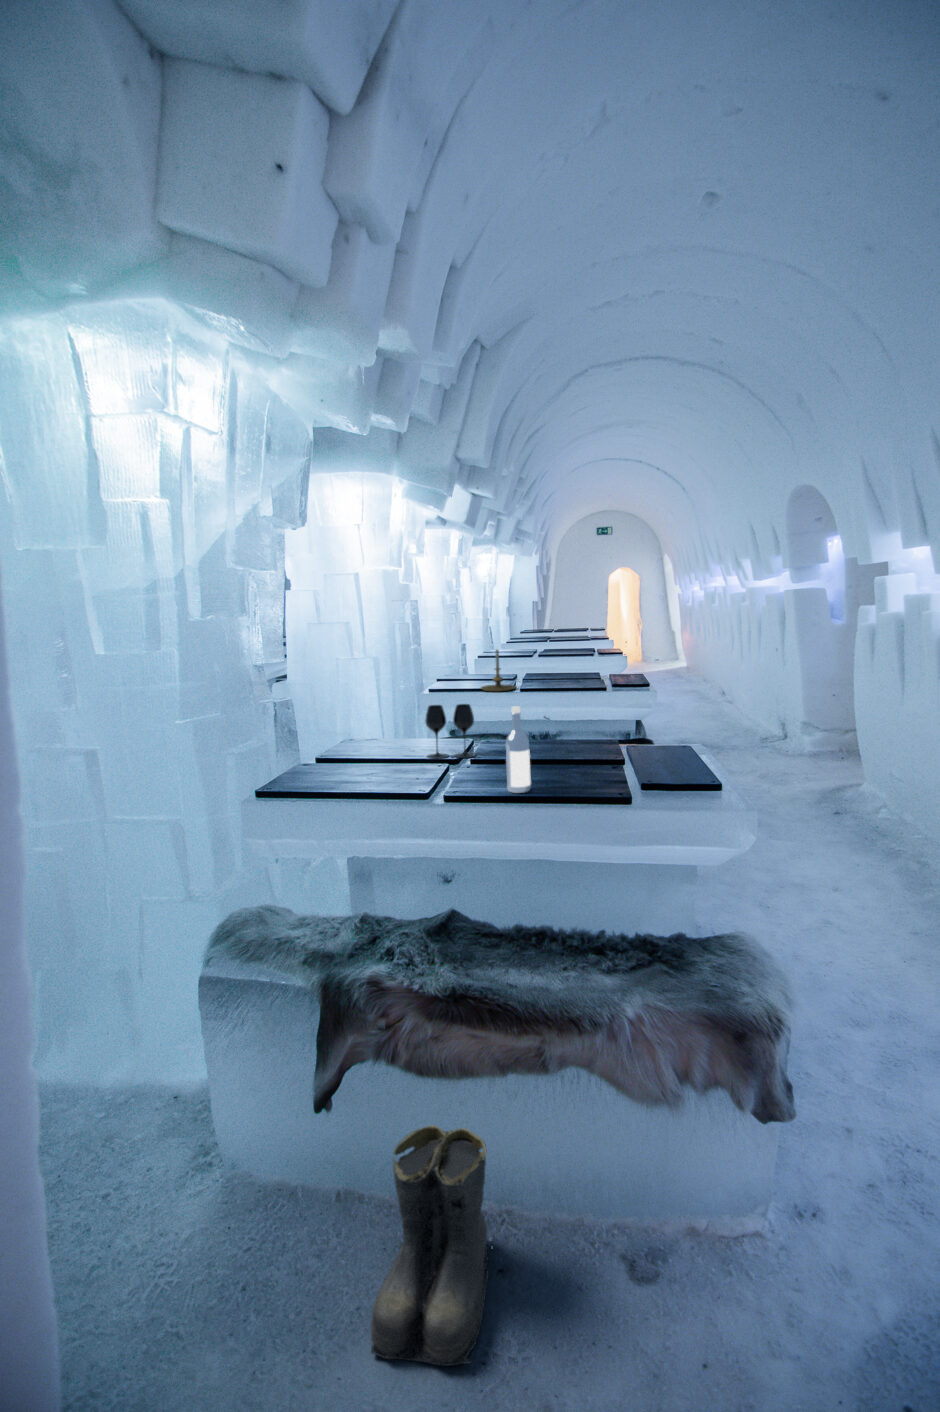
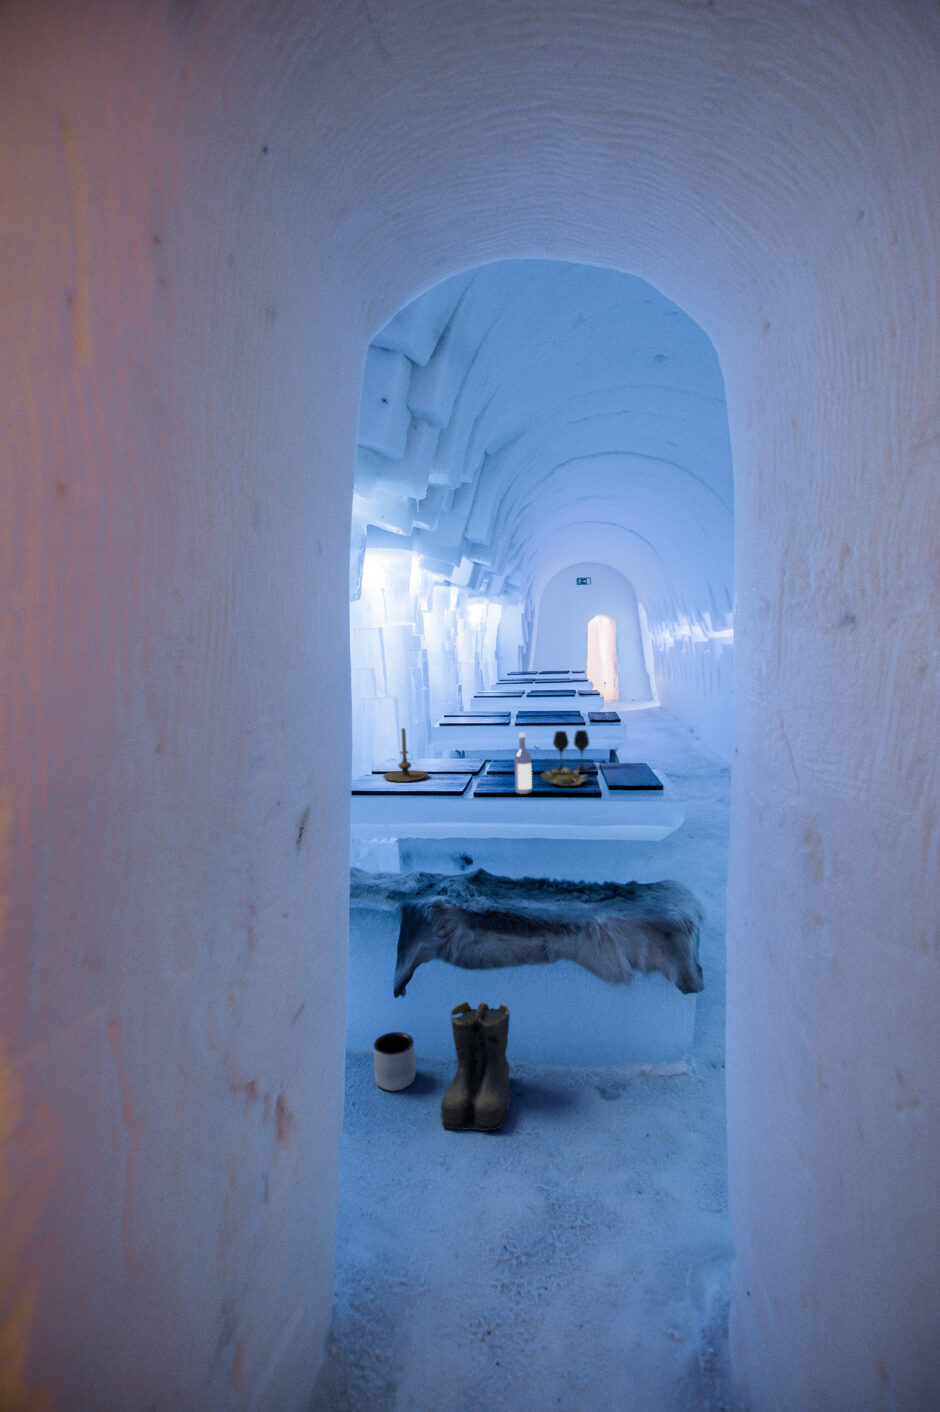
candle holder: present [481,650,515,692] -> present [383,728,427,782]
wine glass: present [425,704,476,759] -> present [553,730,589,771]
bowl: none [545,753,611,781] -> present [541,768,588,786]
planter: none [279,1164,345,1265] -> present [374,1032,415,1091]

